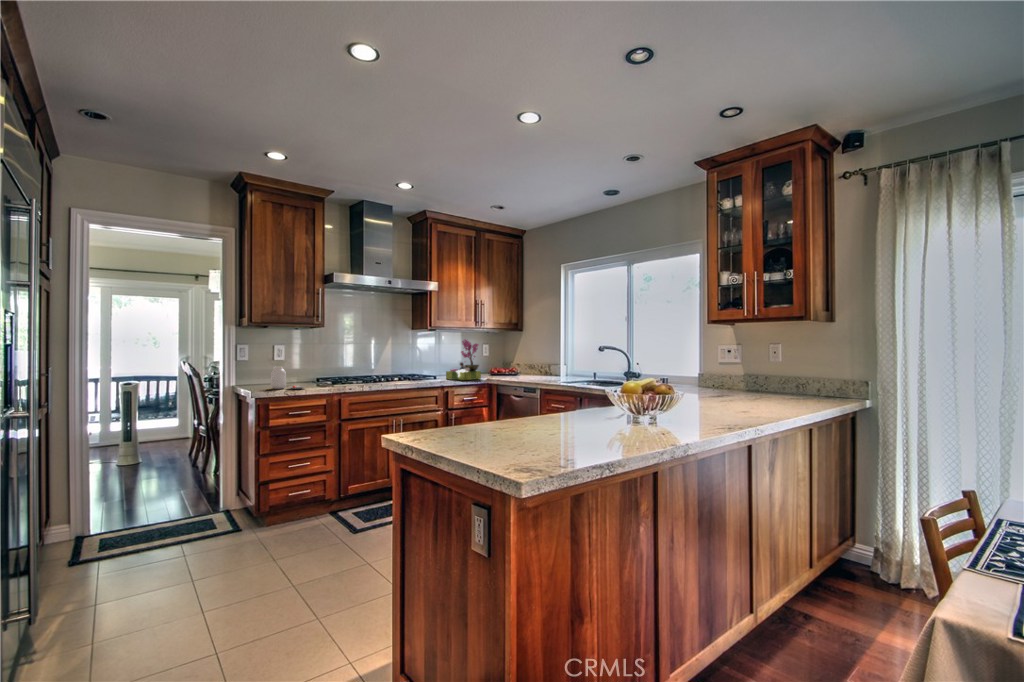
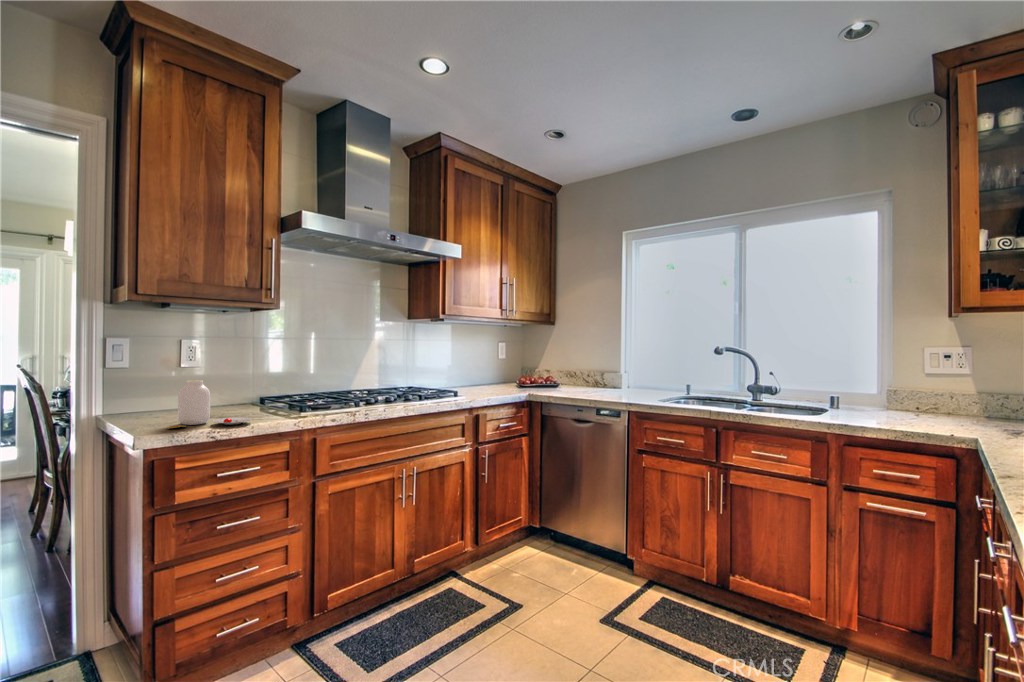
flower arrangement: present [446,339,481,380] -> none [472,332,523,398]

